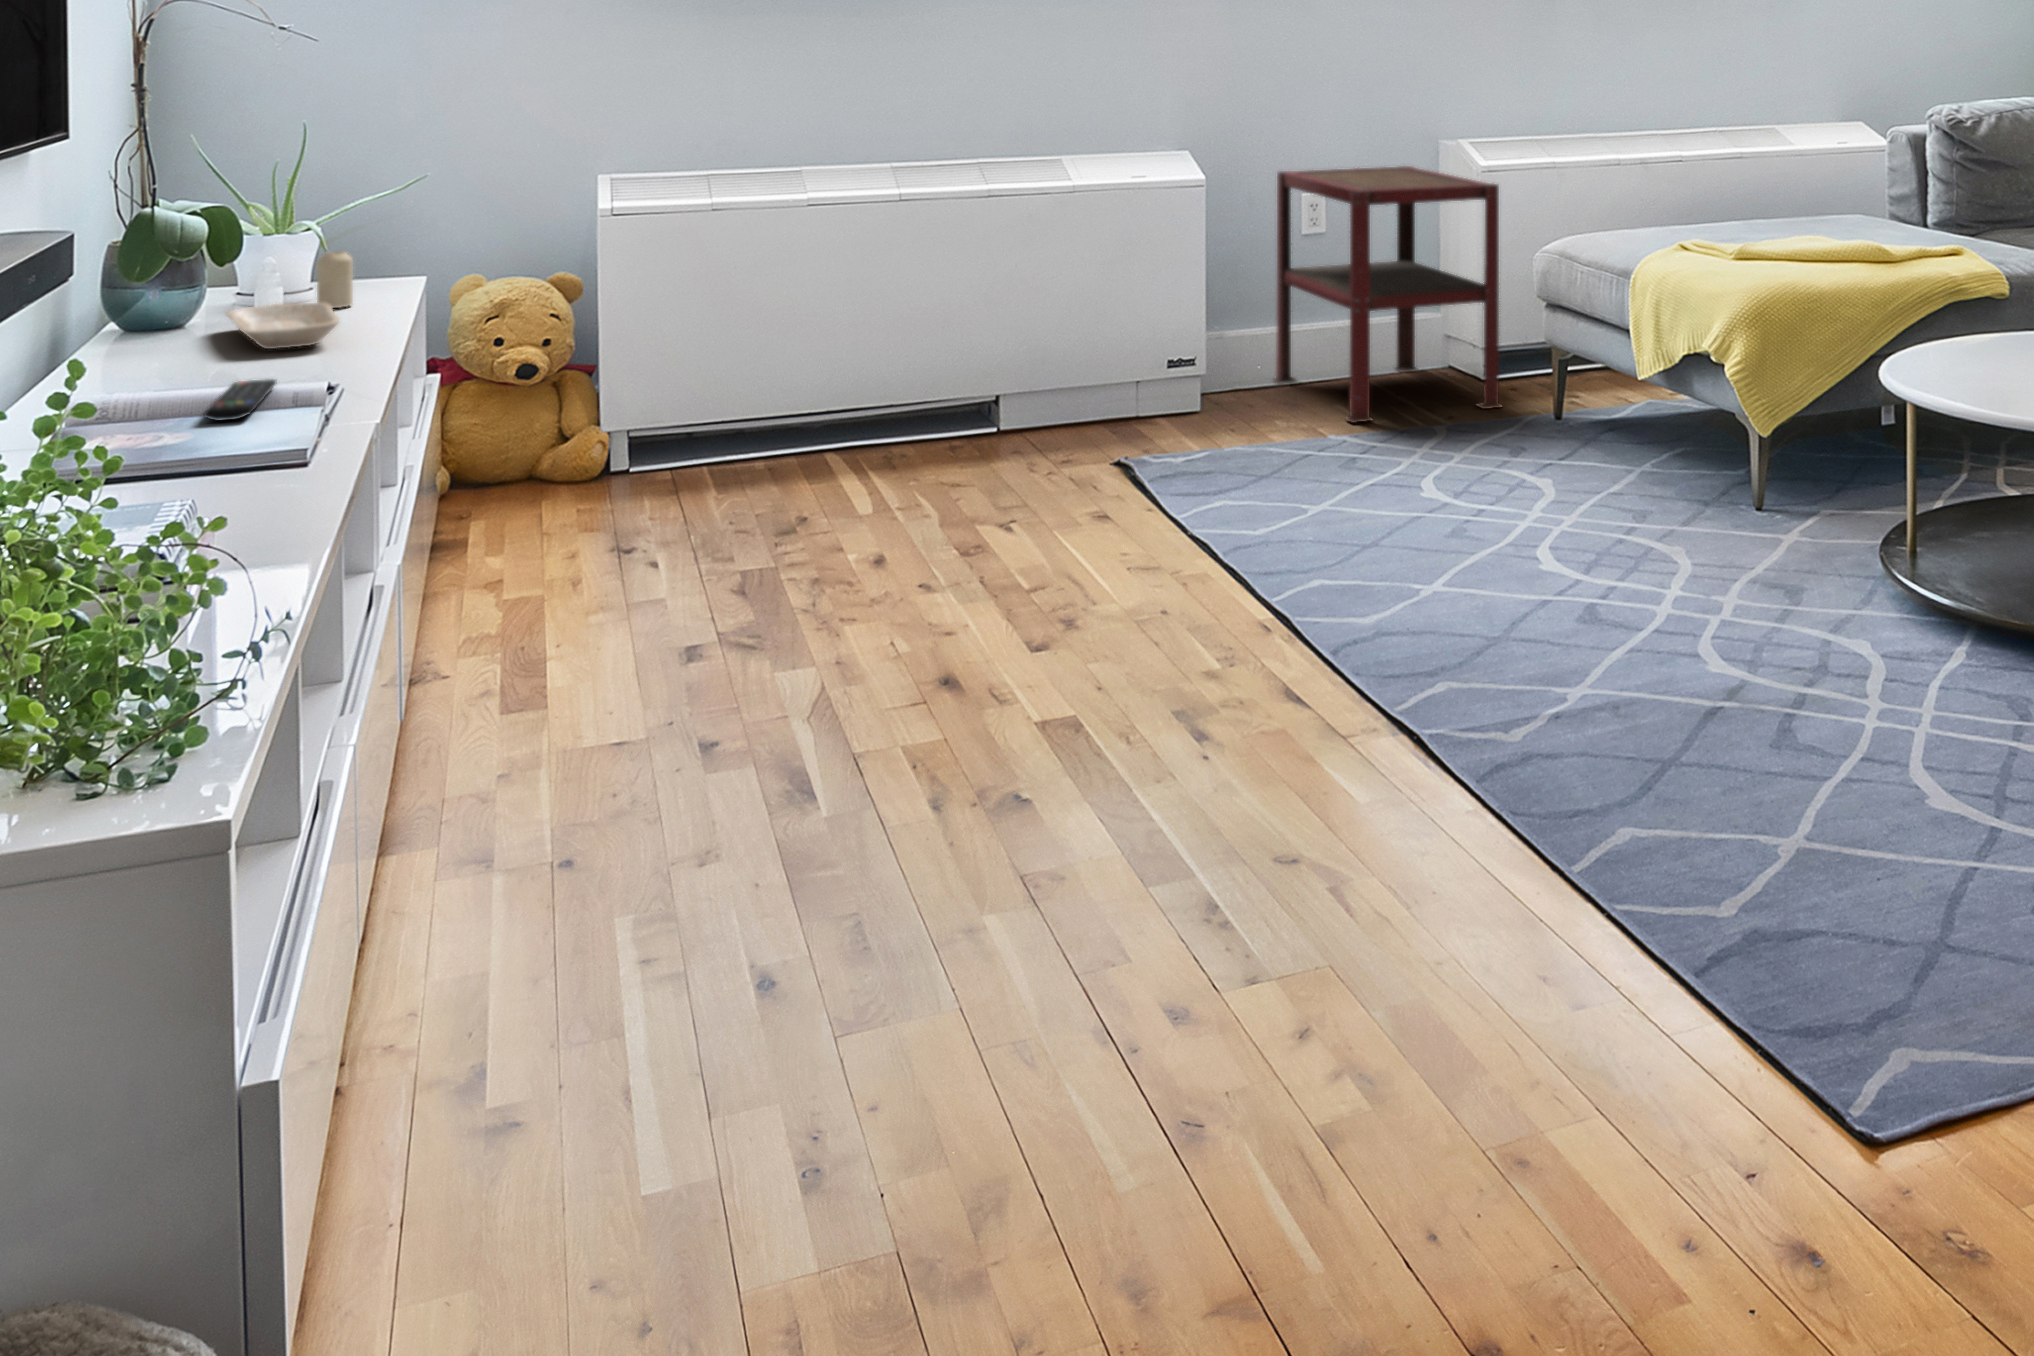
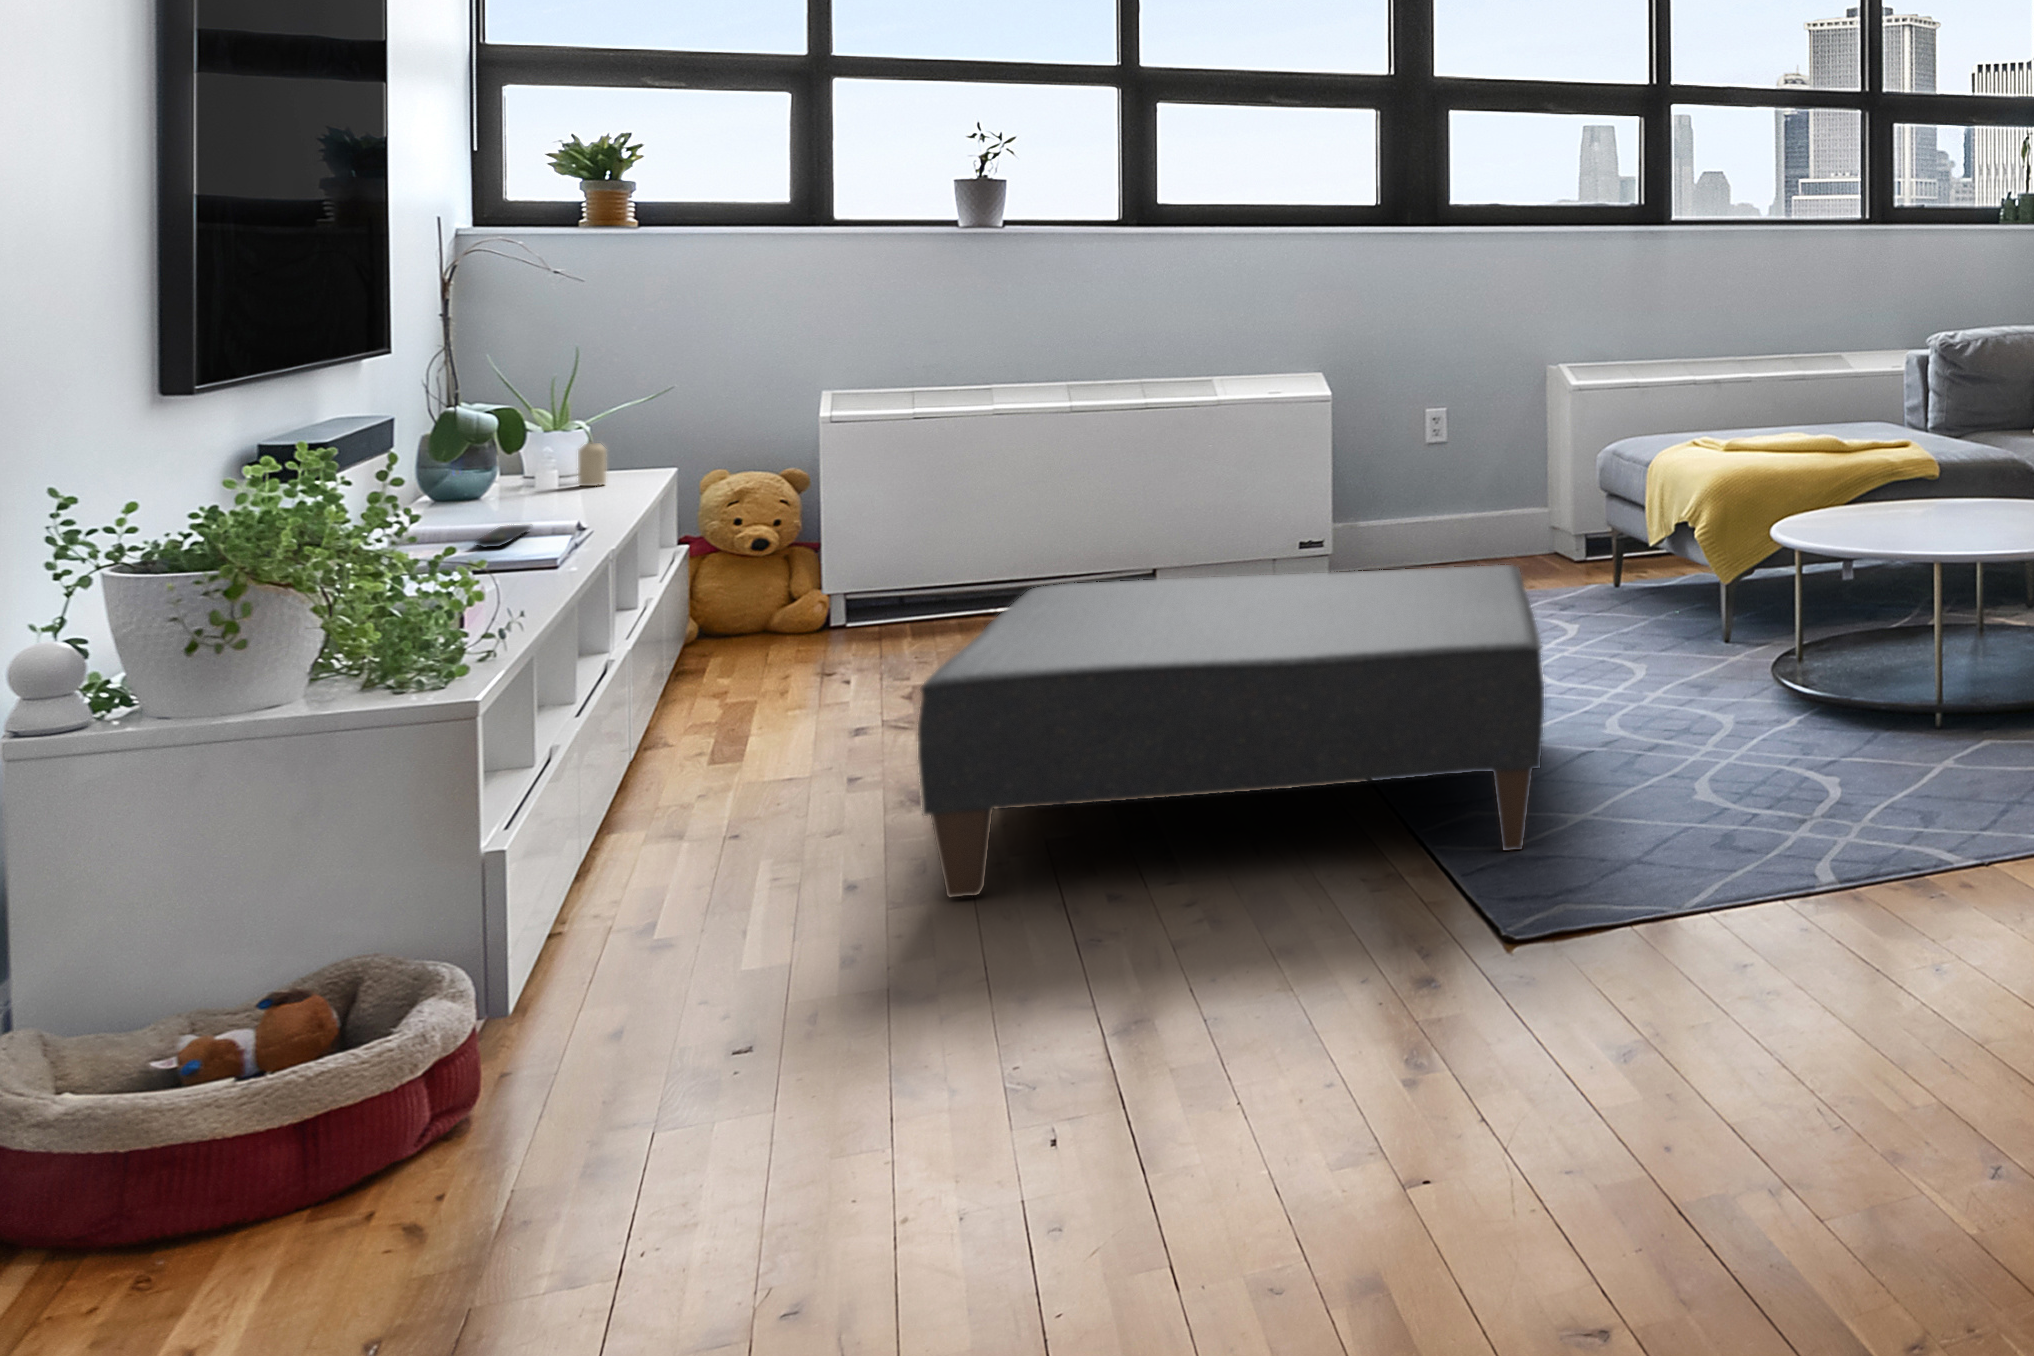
side table: present [1274,166,1502,423] -> none [1404,387,1580,591]
tray: present [226,302,340,349] -> none [503,479,588,509]
ottoman: none [906,434,1794,1004] -> present [918,565,1544,898]

